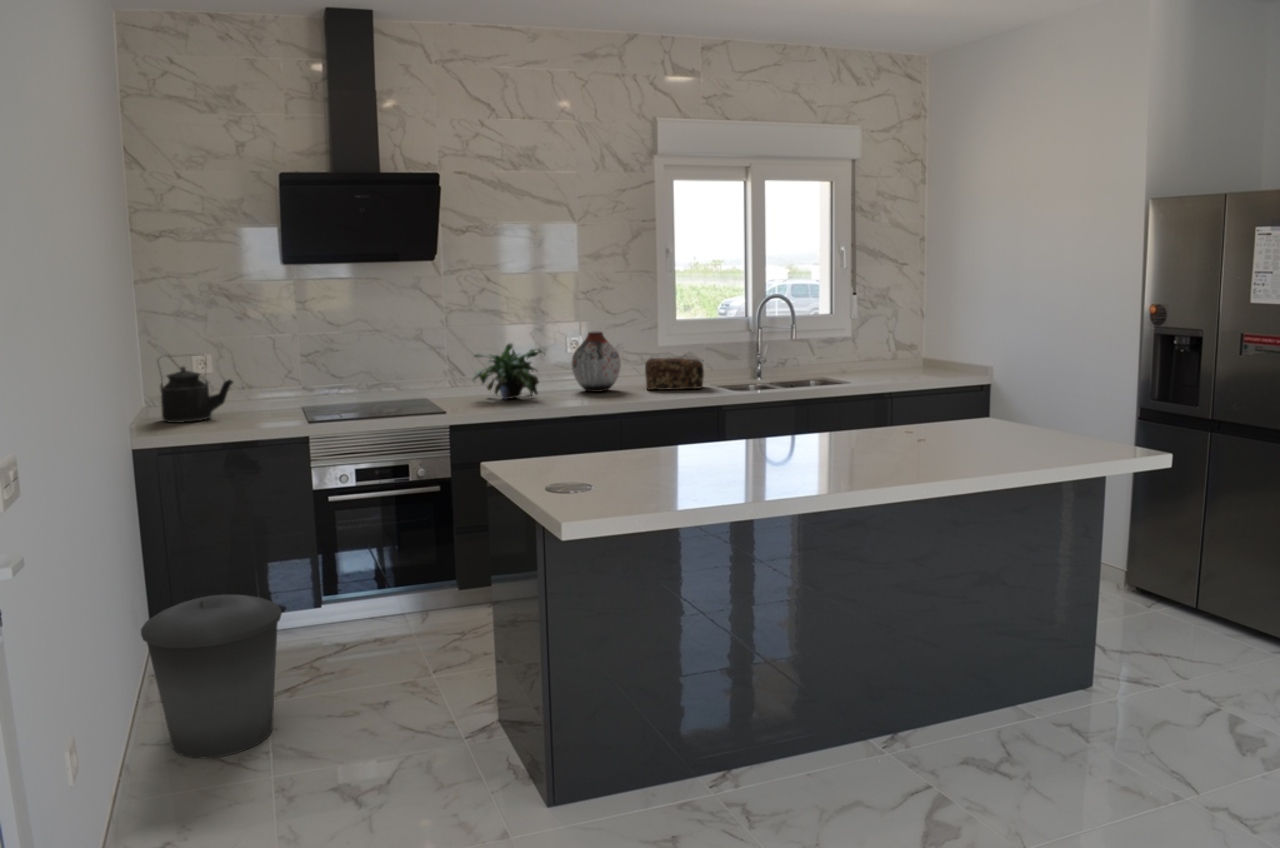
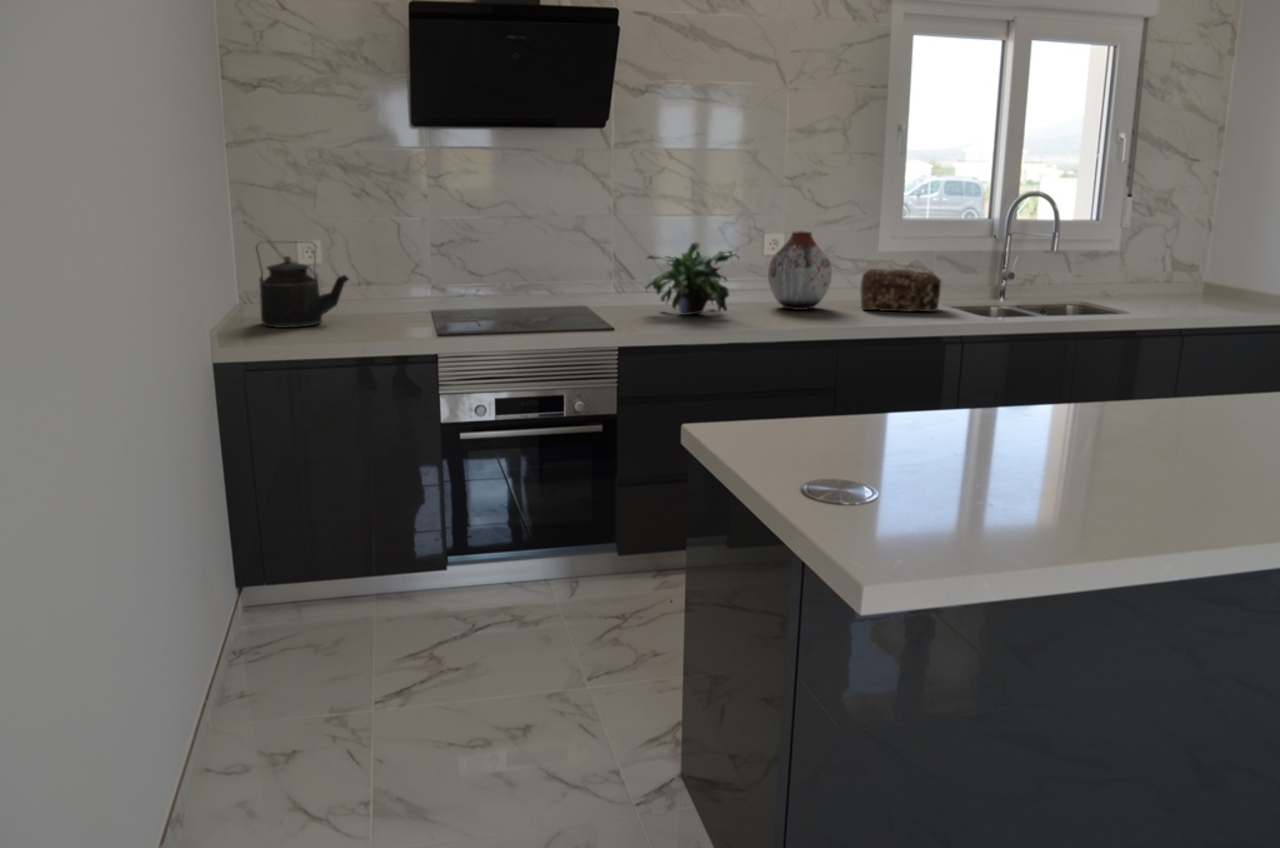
trash can: present [141,595,282,758] -> none [200,574,391,803]

